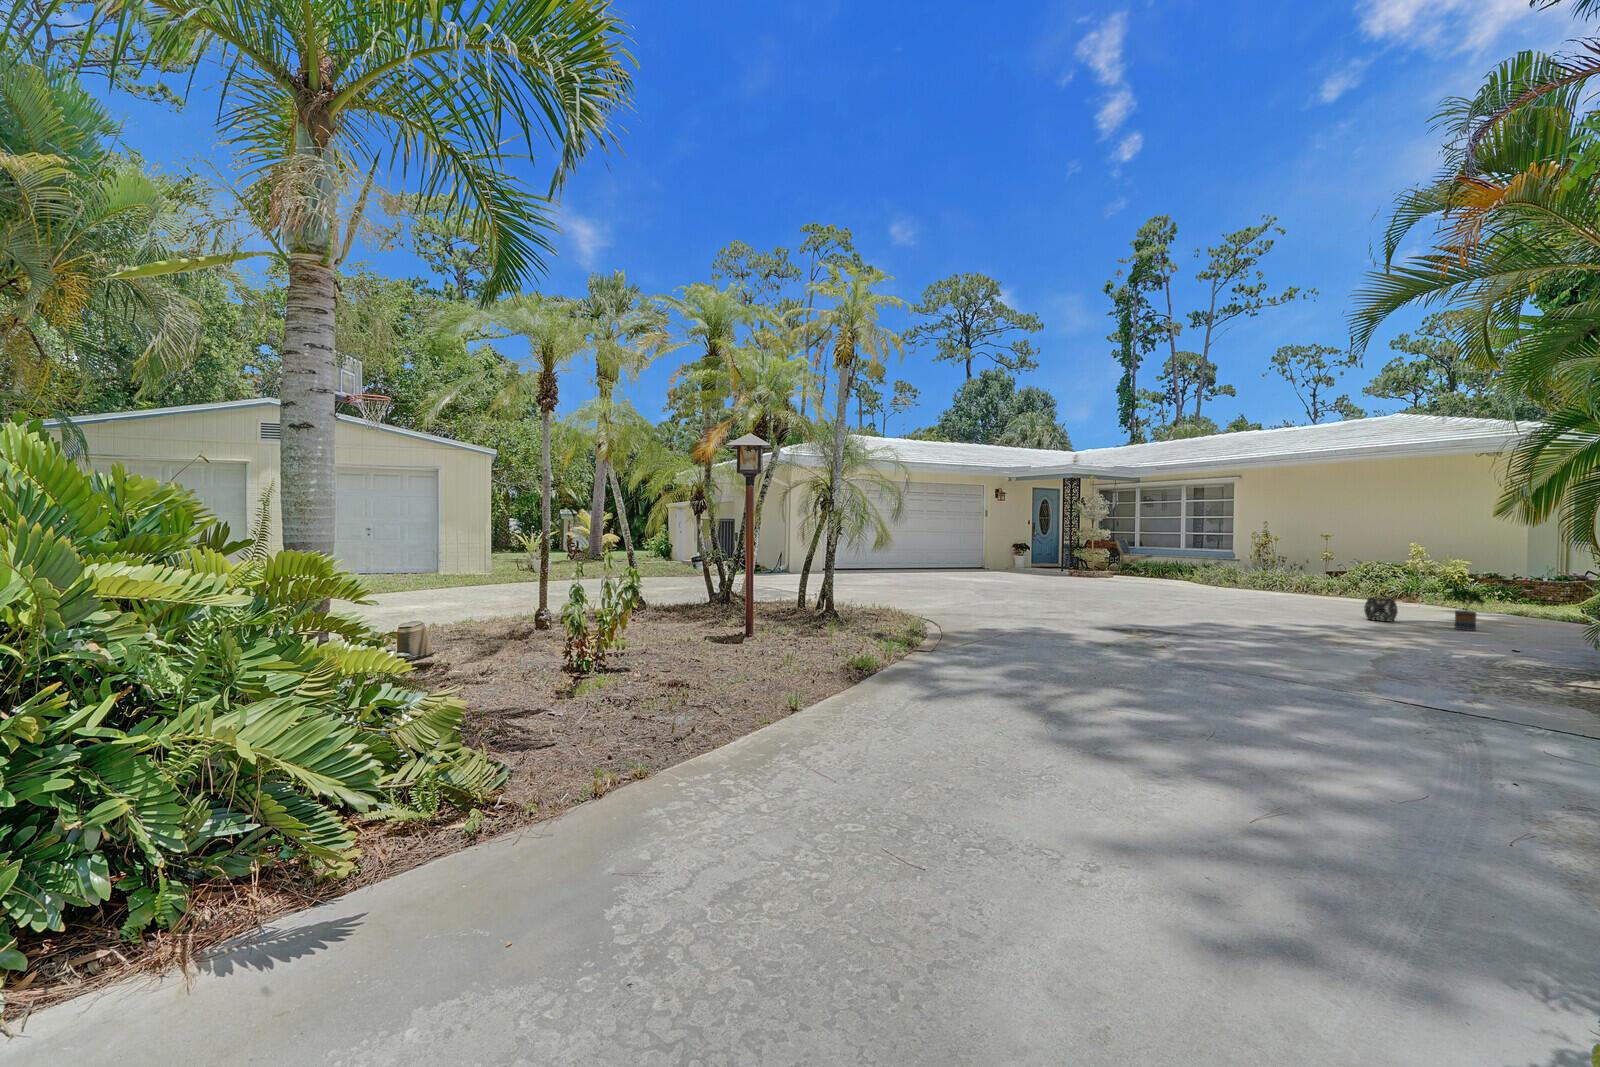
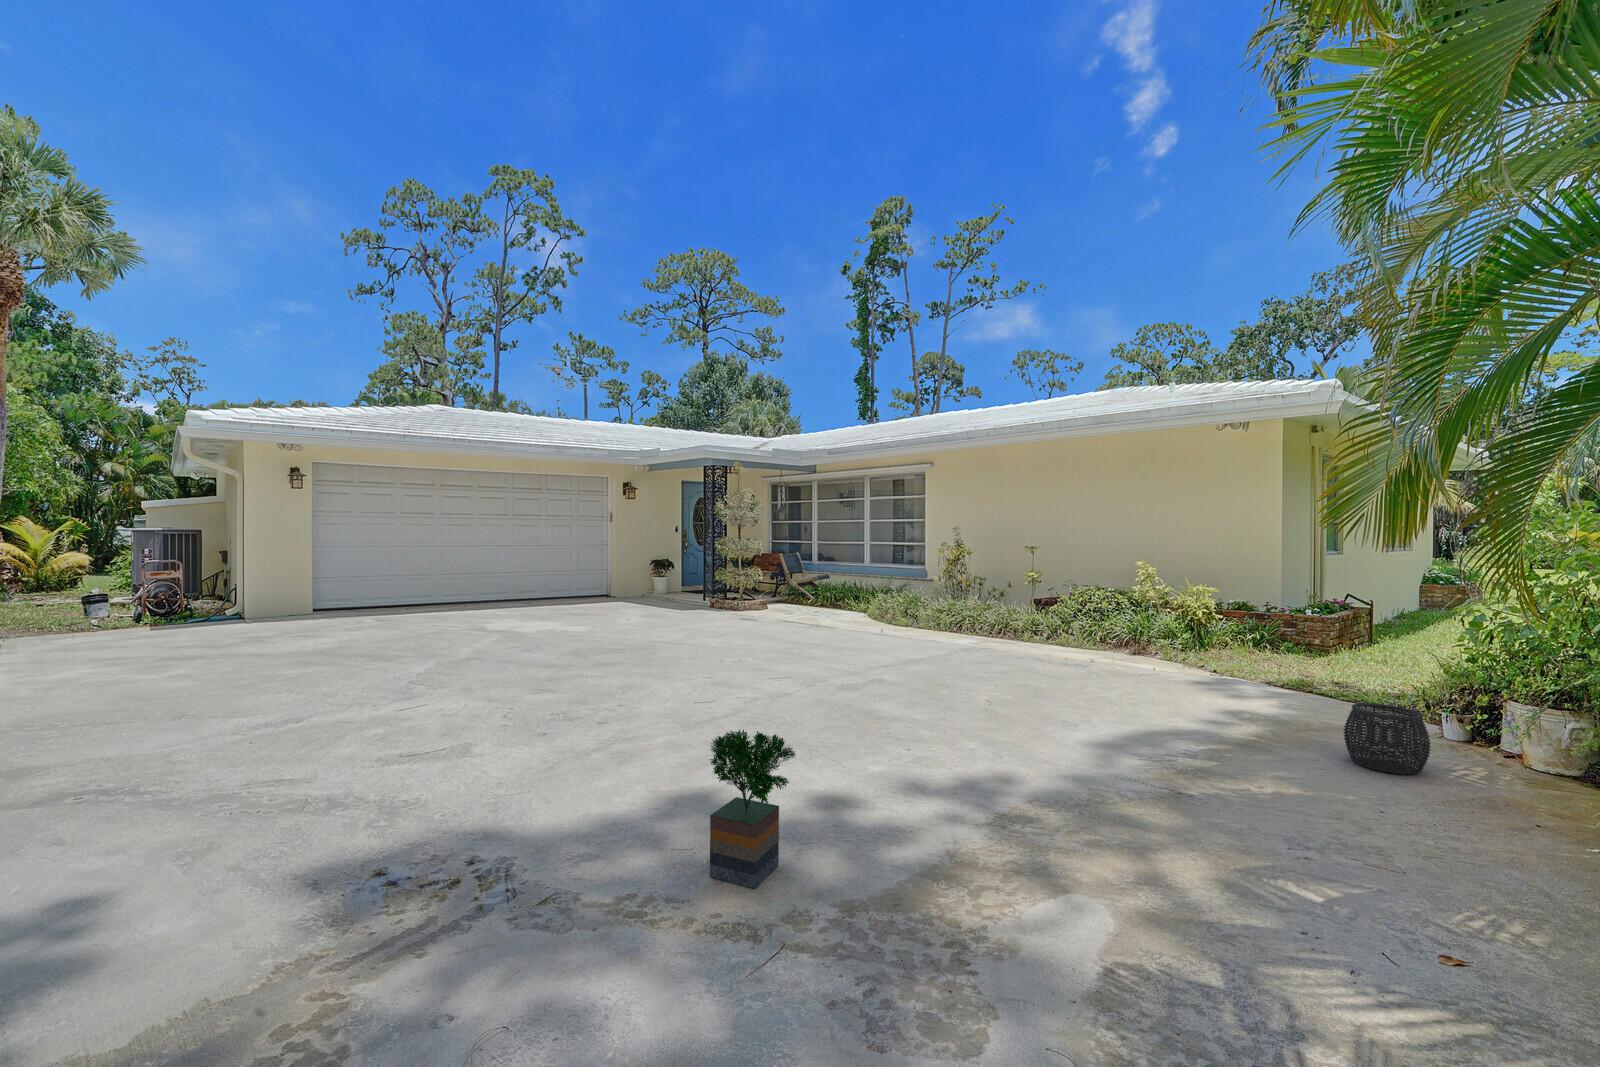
potted tree: present [1450,590,1486,631] -> present [710,729,795,889]
woven basket: present [1364,597,1398,622] -> present [1344,703,1431,775]

